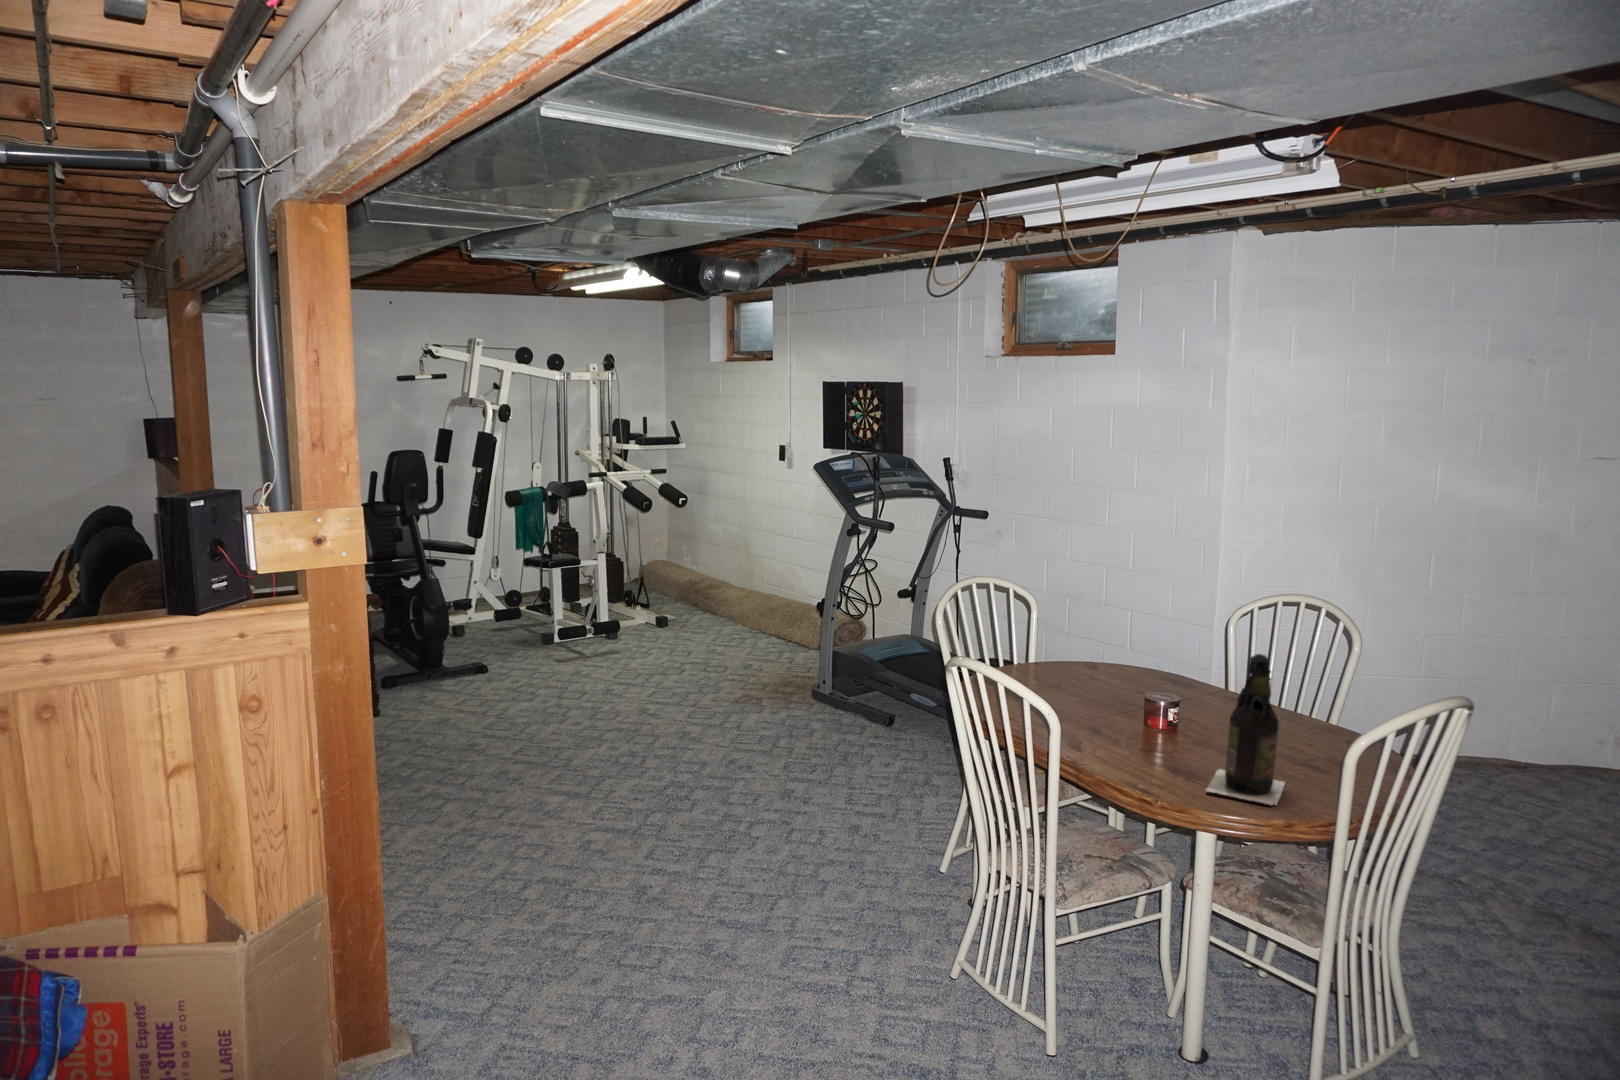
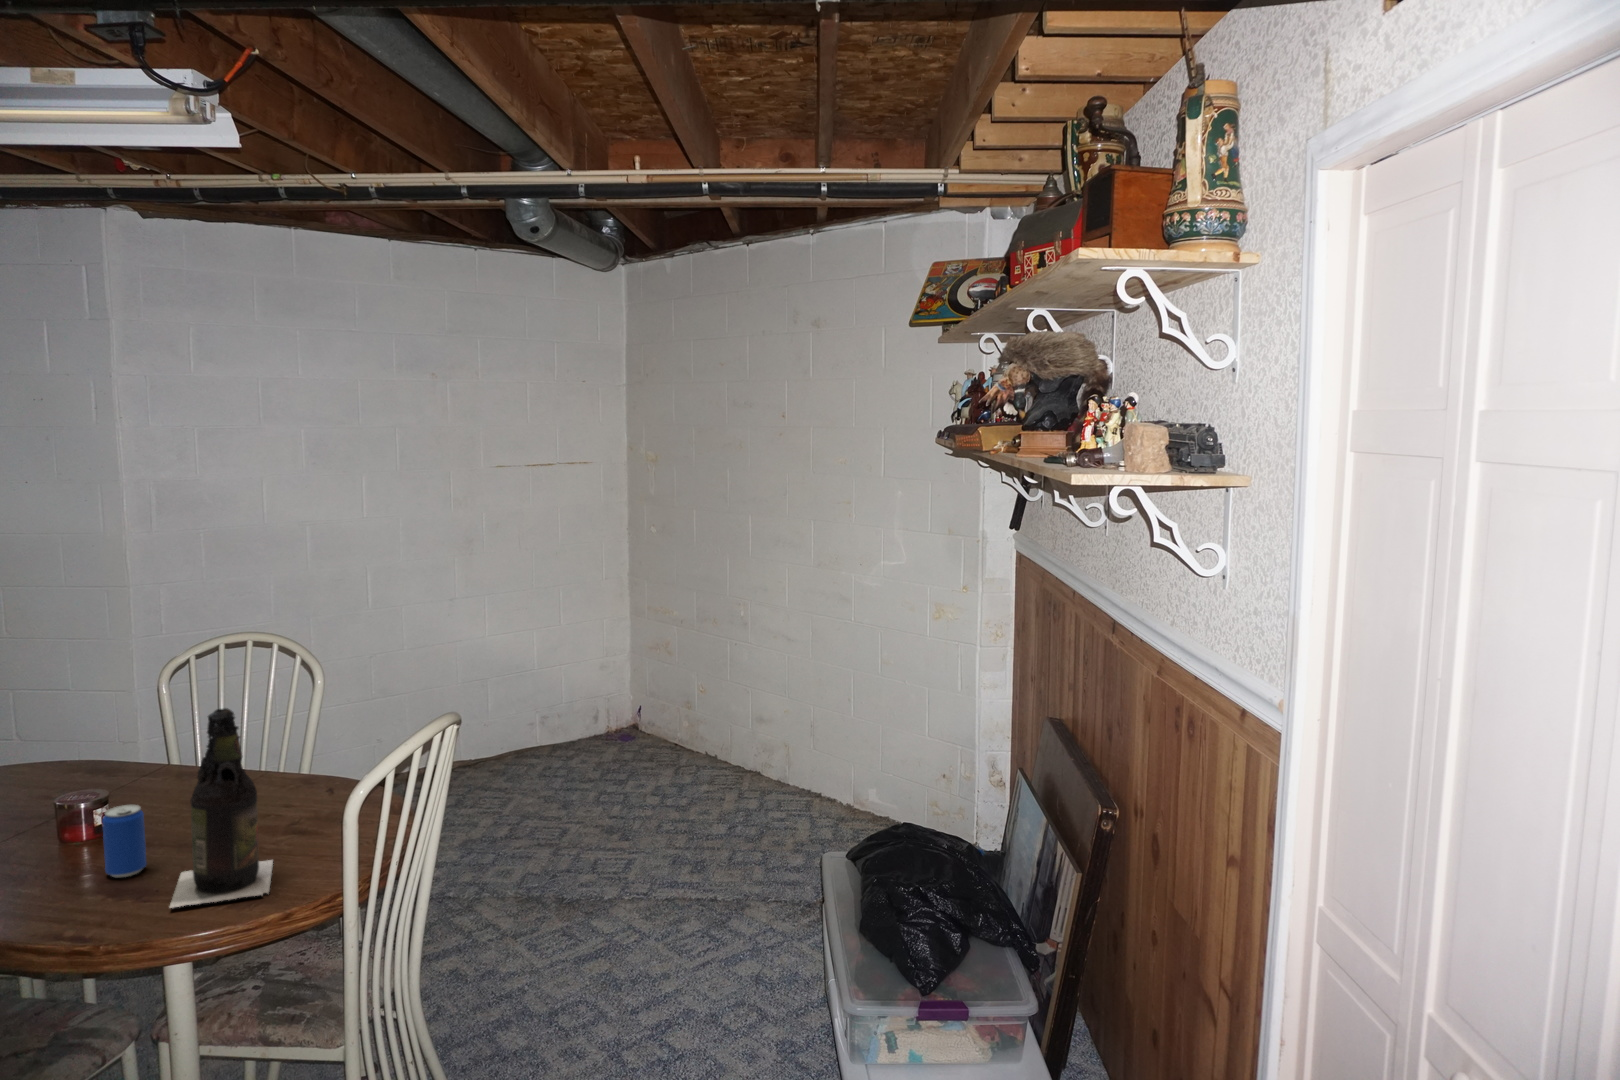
beverage can: none [1169,708,1199,760] -> present [102,805,147,877]

